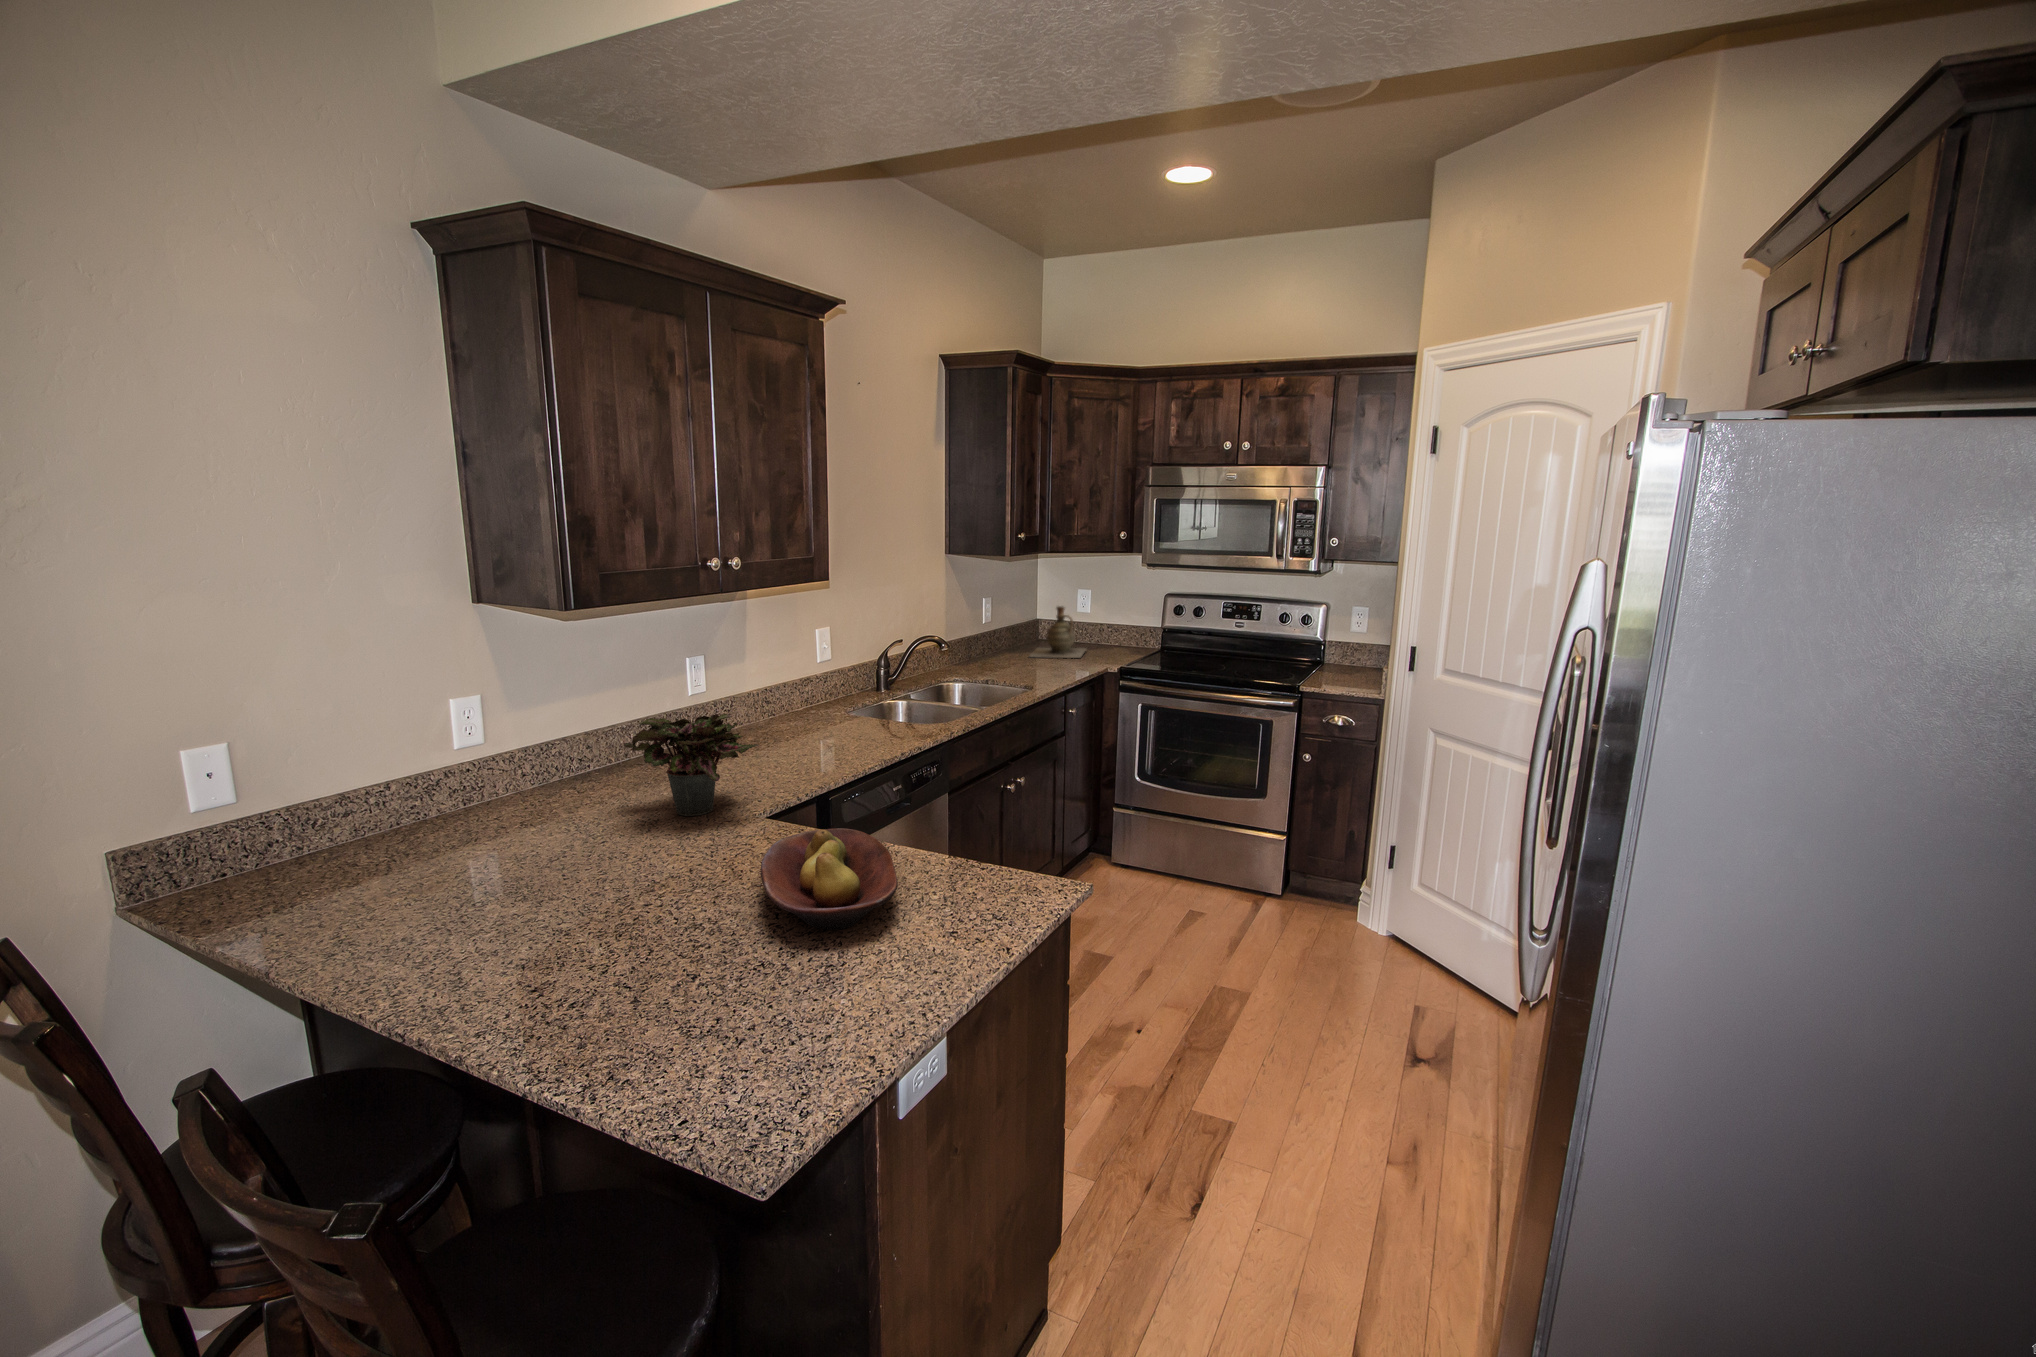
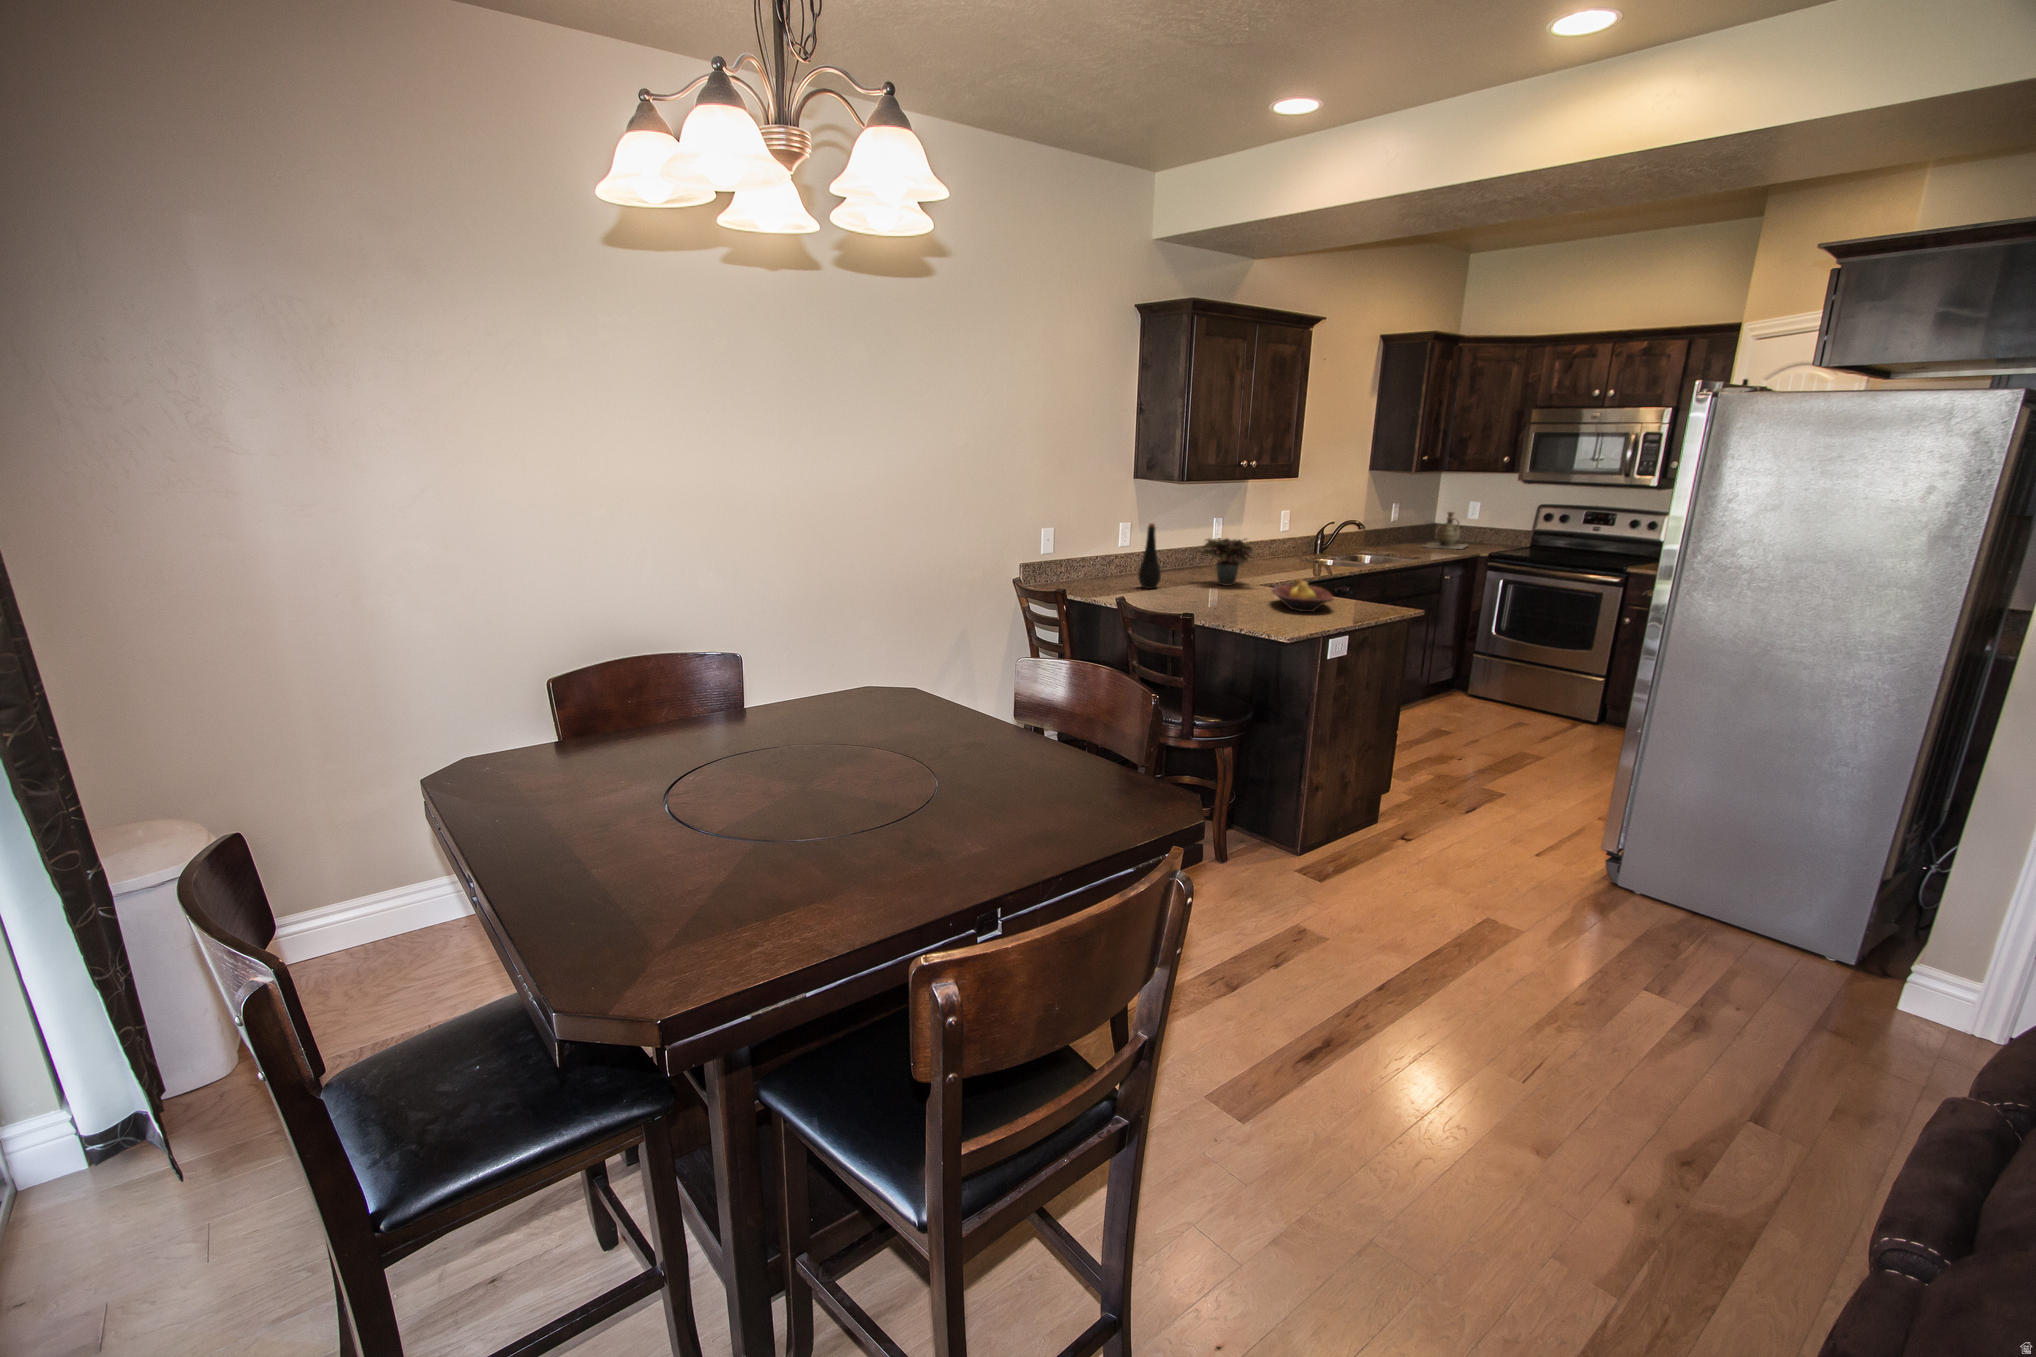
bottle: none [471,708,530,857] -> present [1138,523,1161,589]

